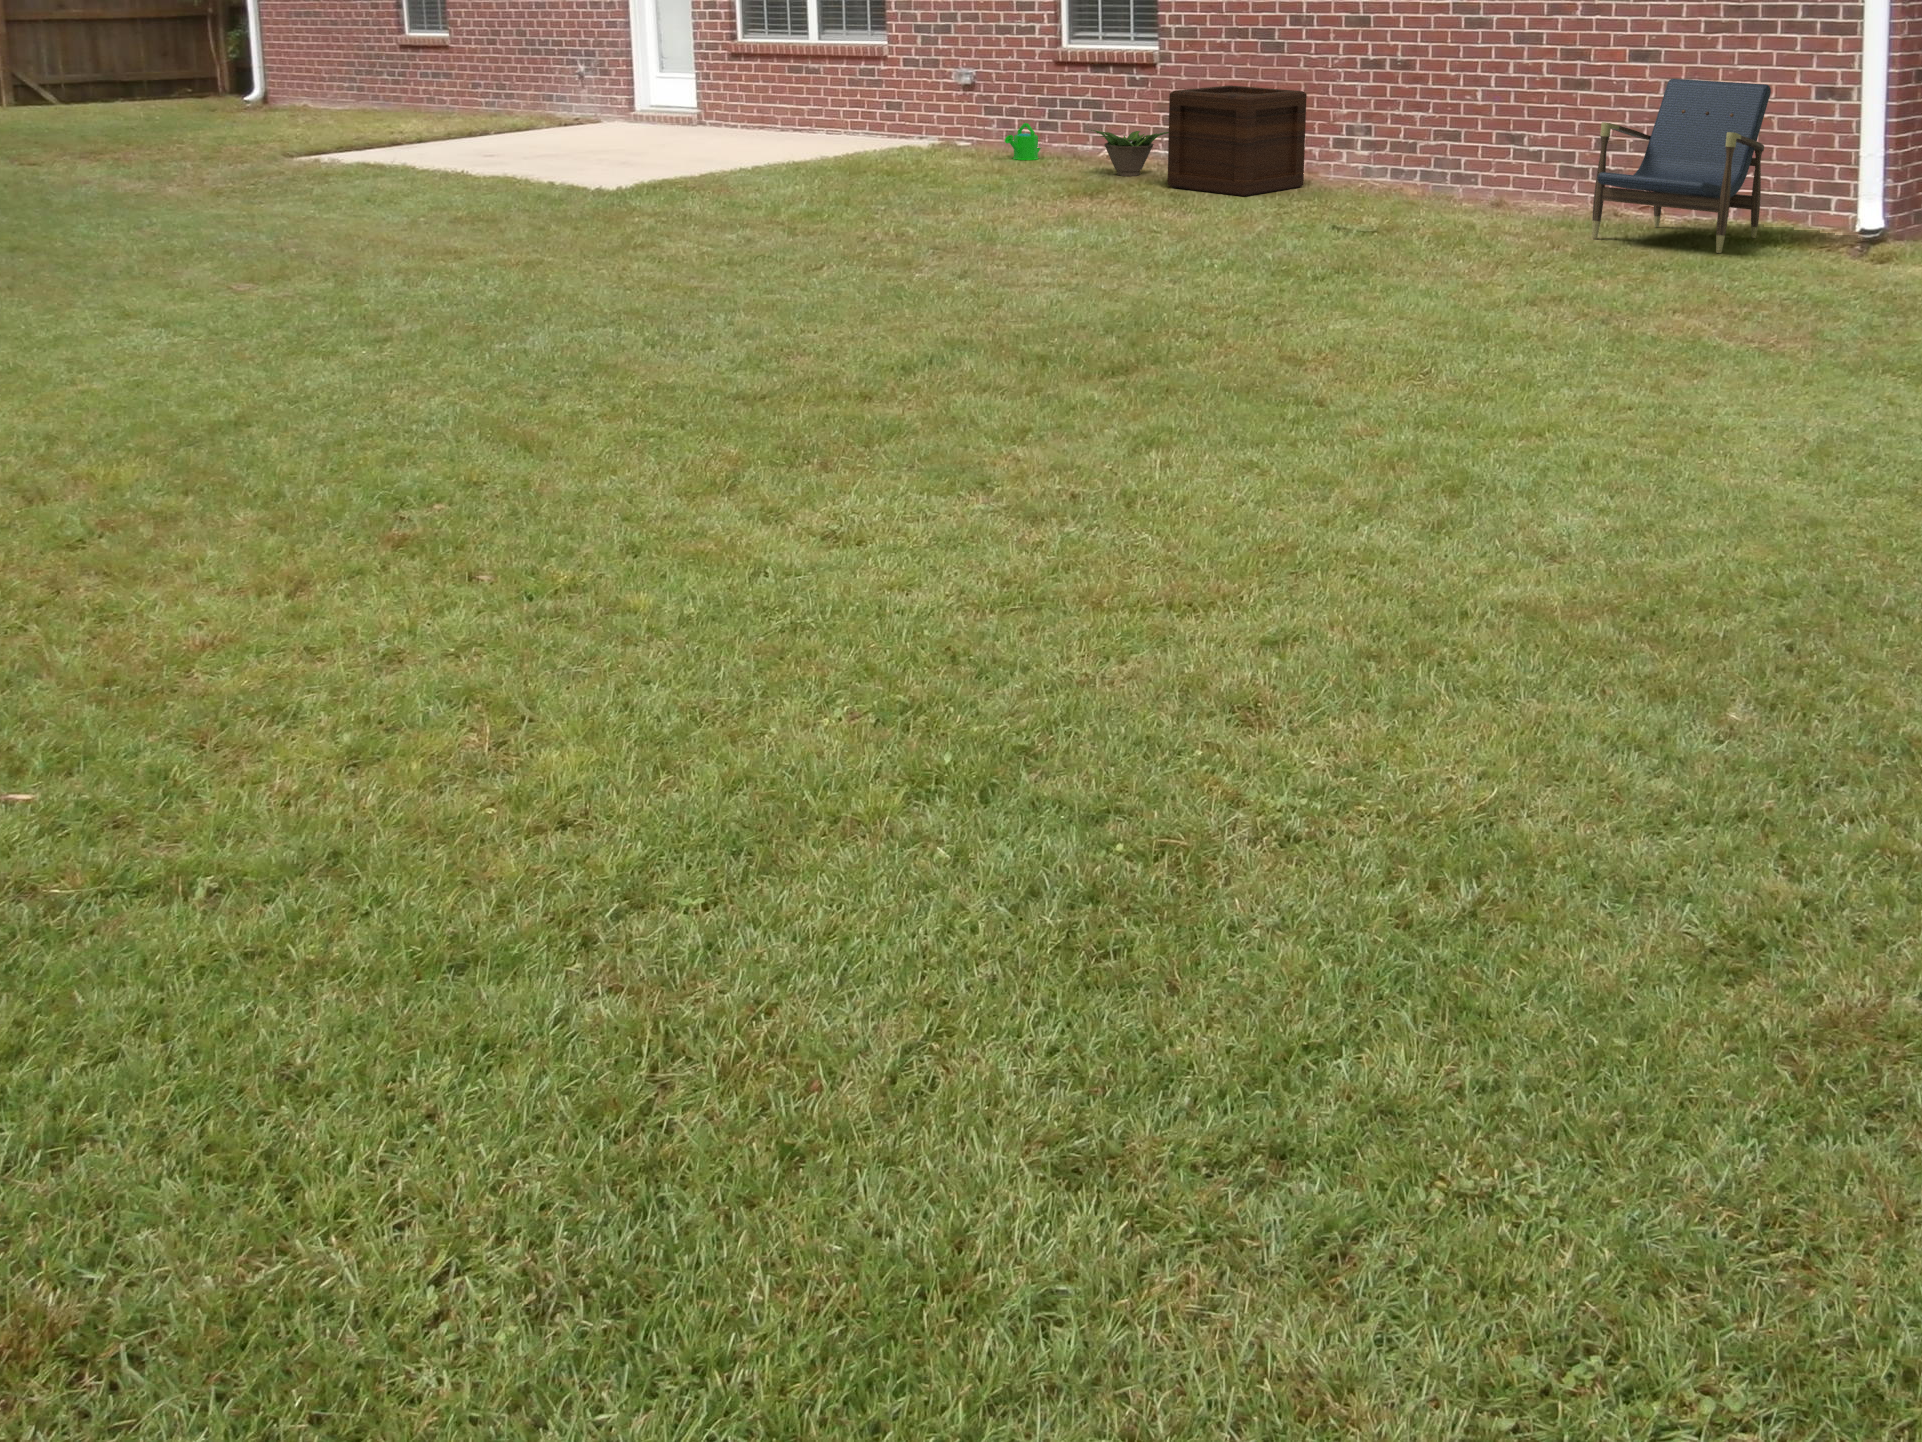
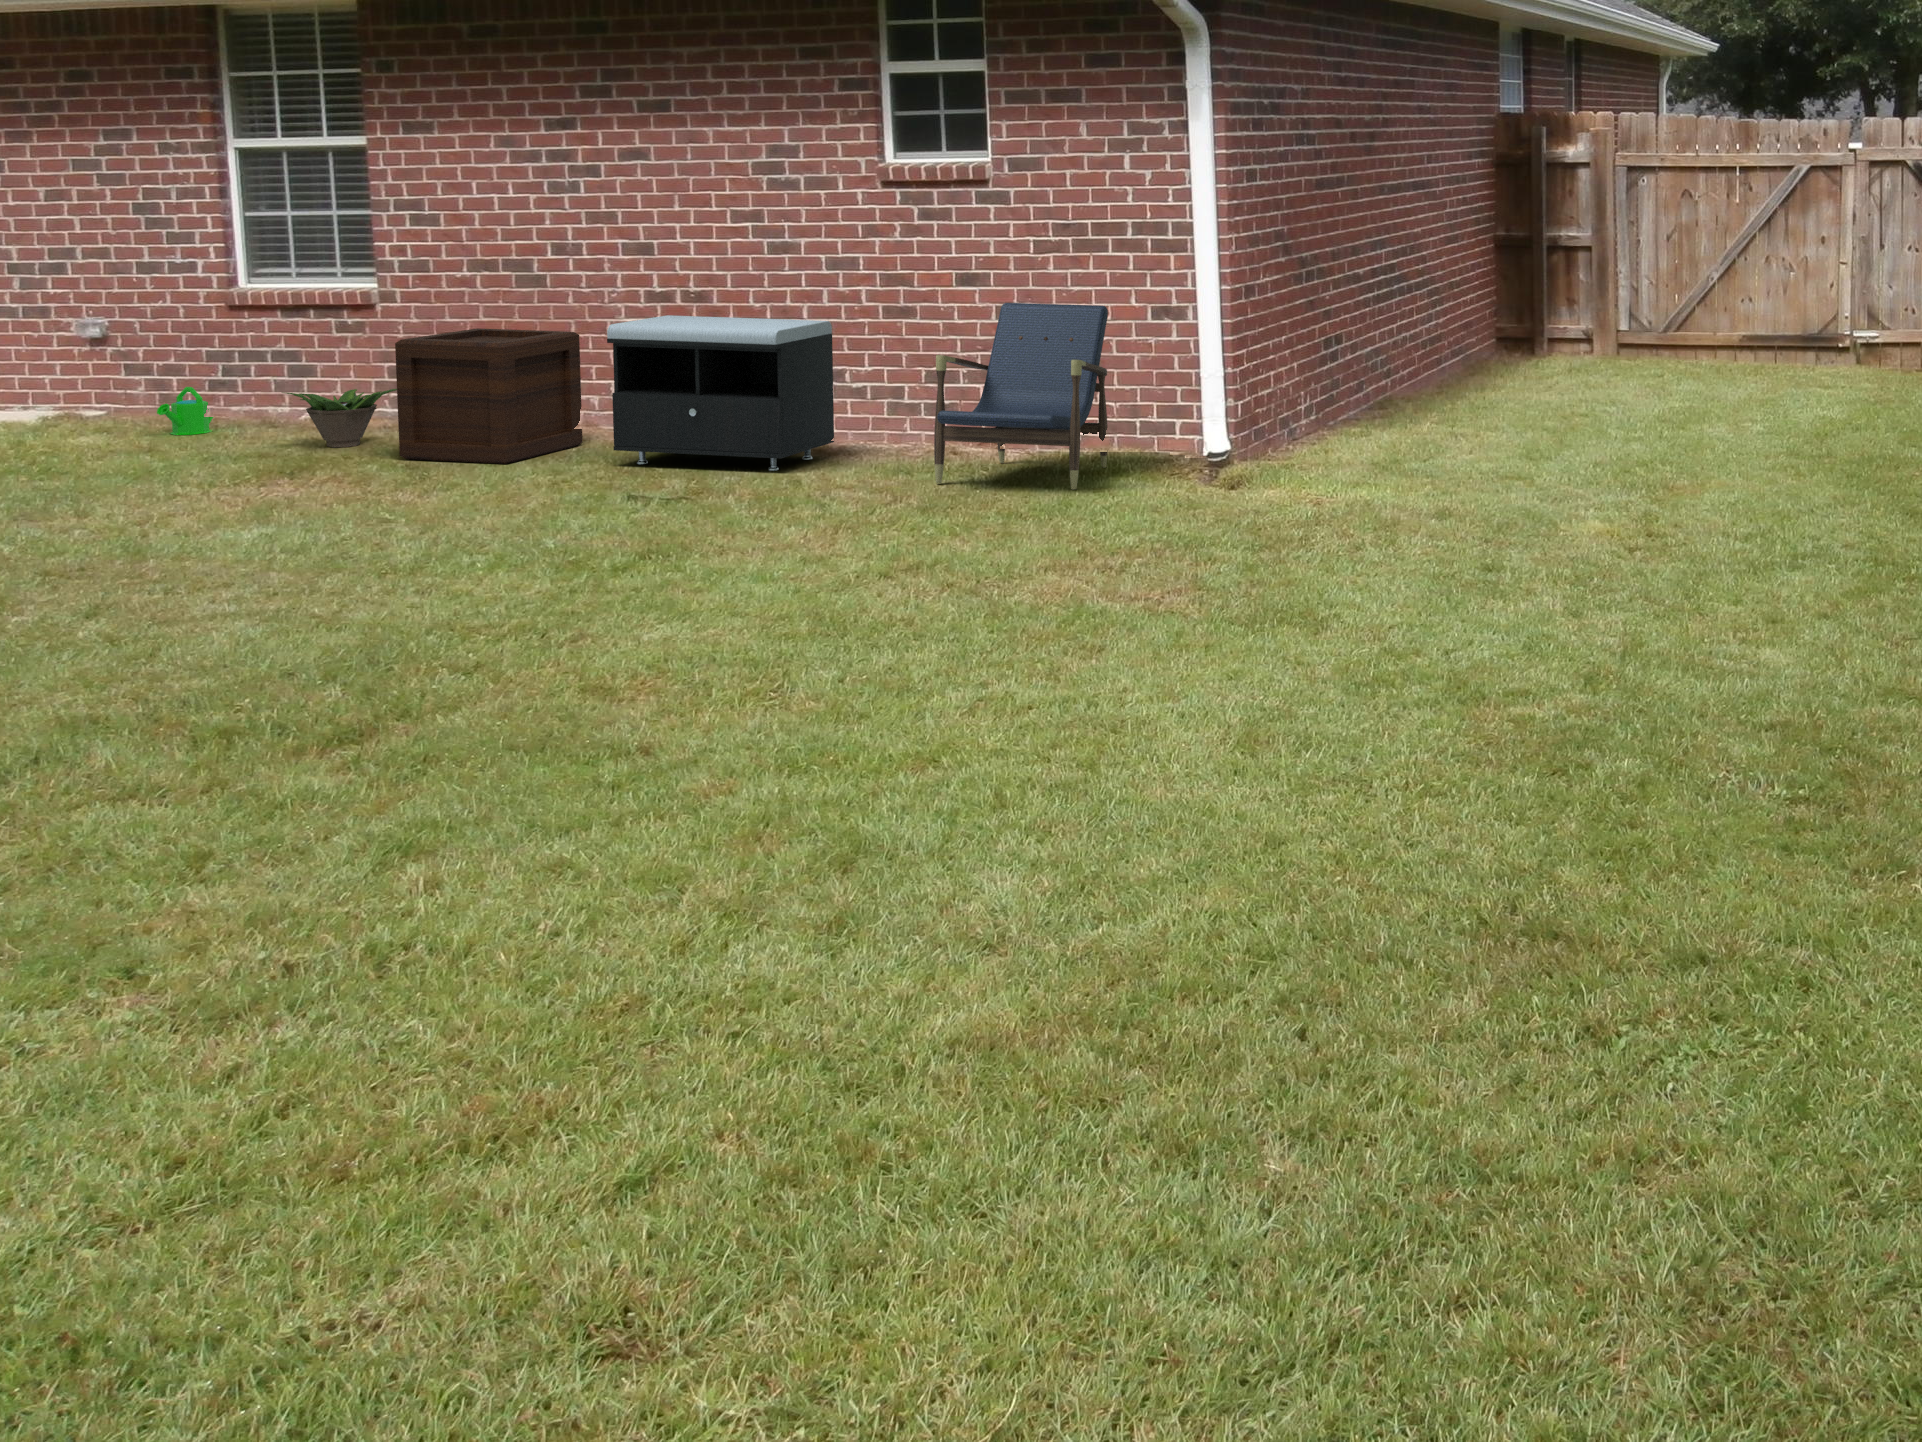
storage bench: none [1326,80,1514,218] -> present [607,315,834,471]

